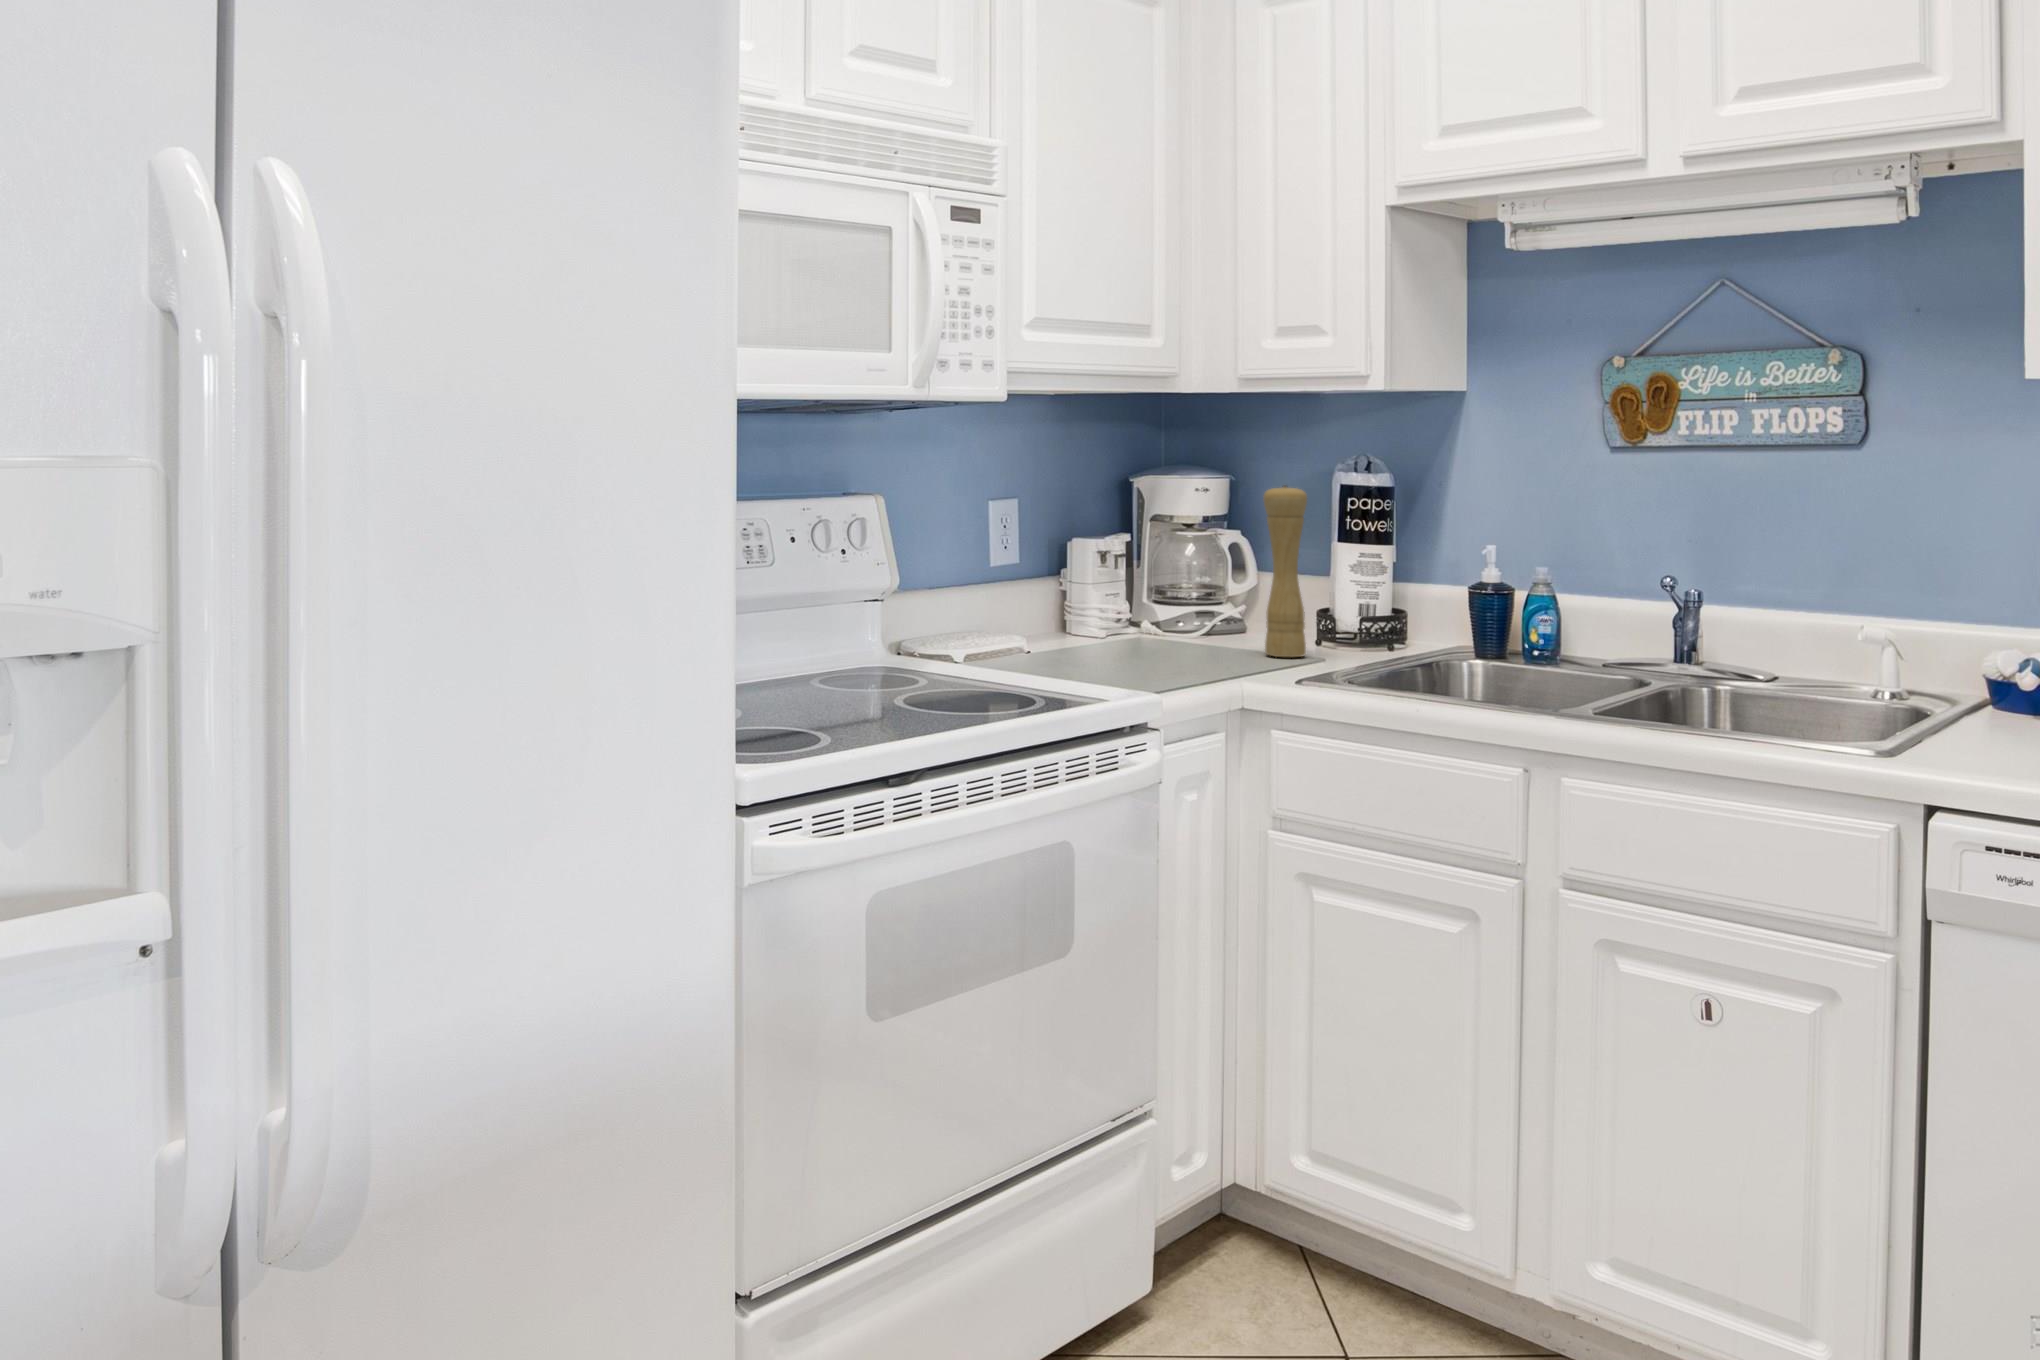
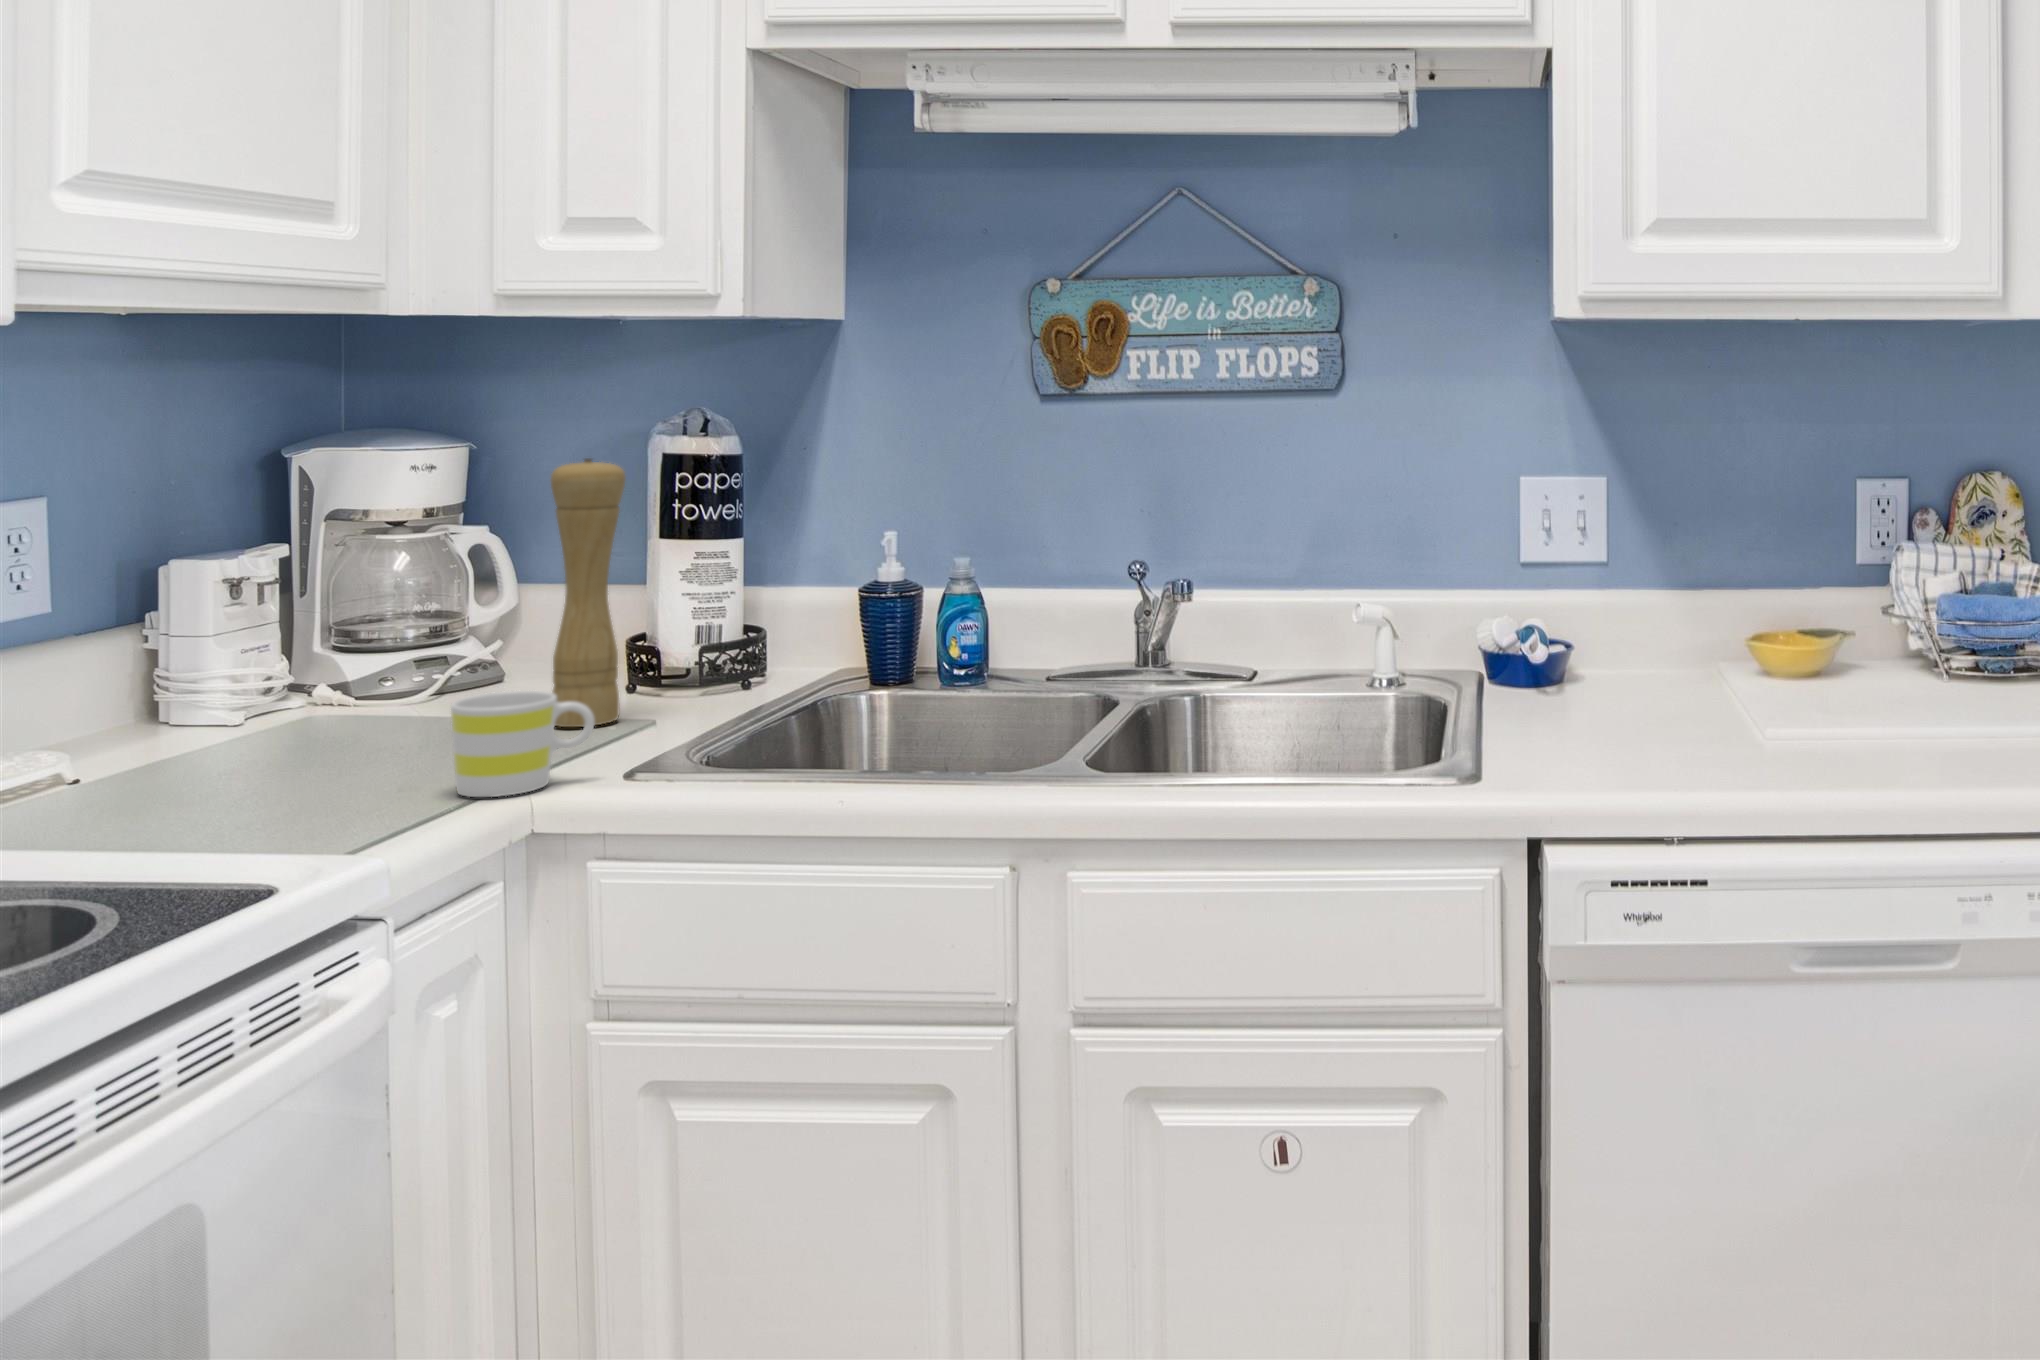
mug: none [1202,621,1280,682] -> present [451,691,594,797]

